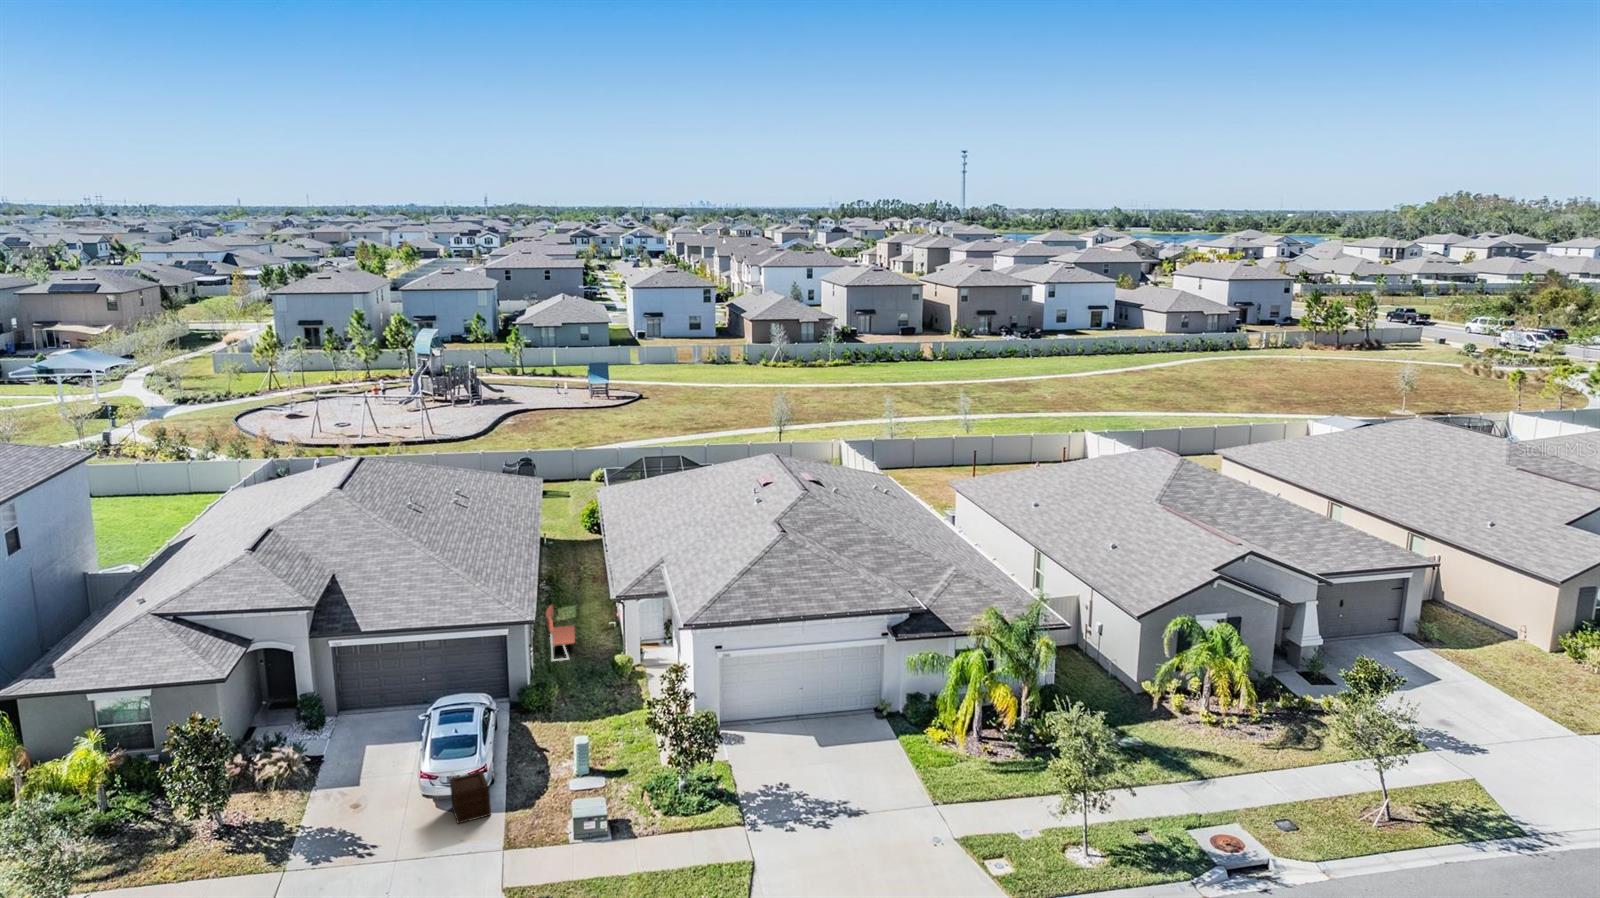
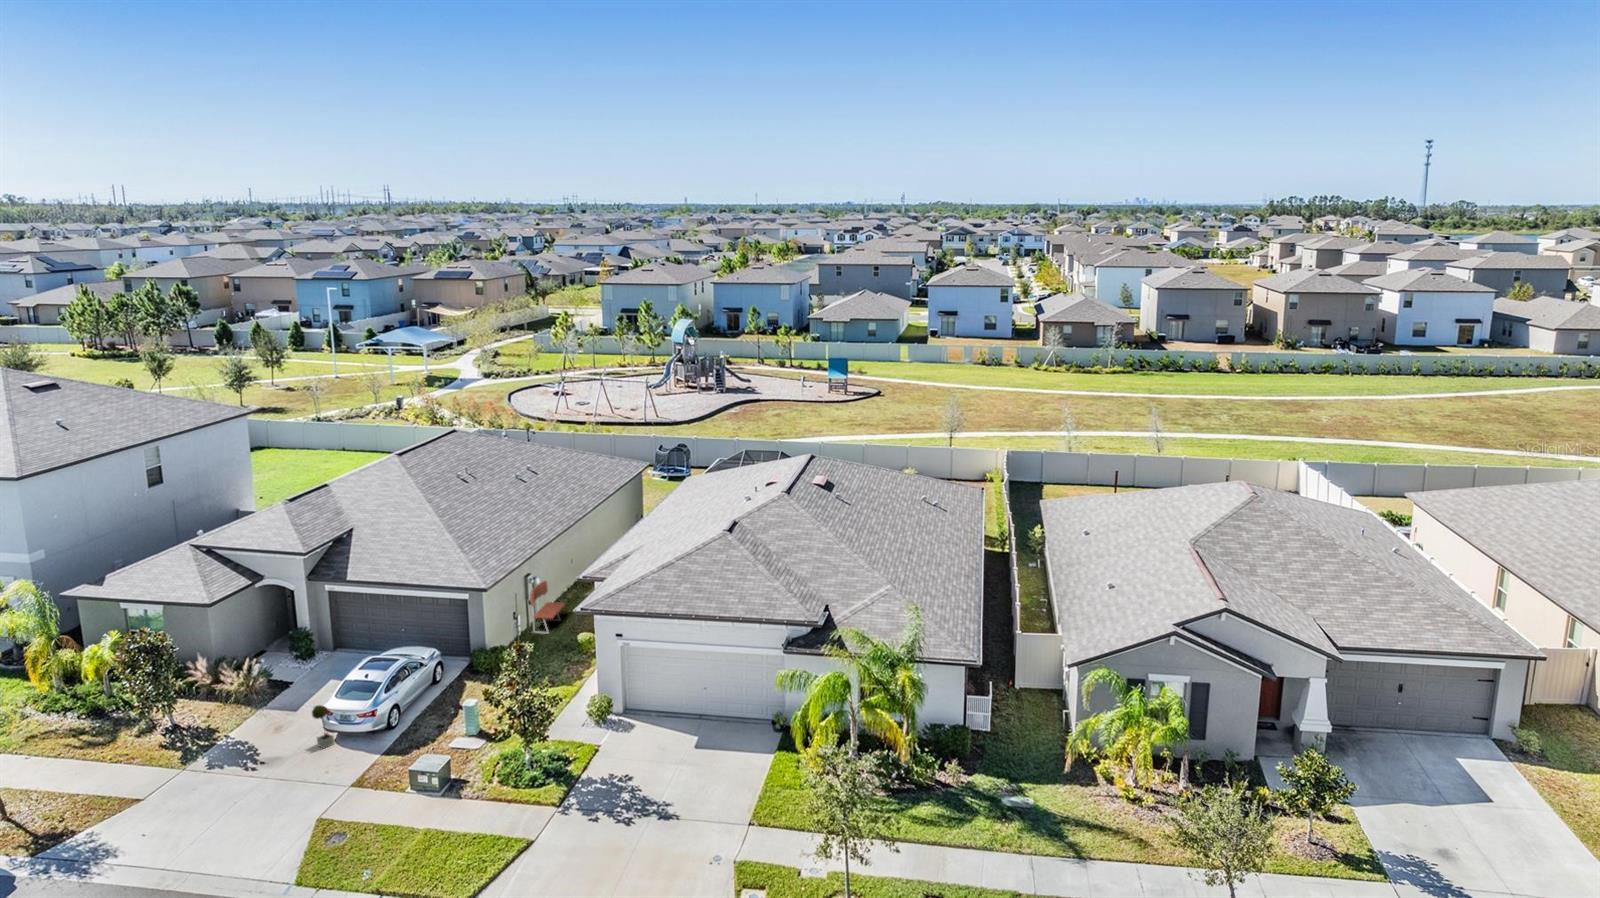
potted tree: none [417,771,443,817] -> present [312,705,334,749]
wooden crate: present [450,771,491,823] -> none [331,715,374,758]

